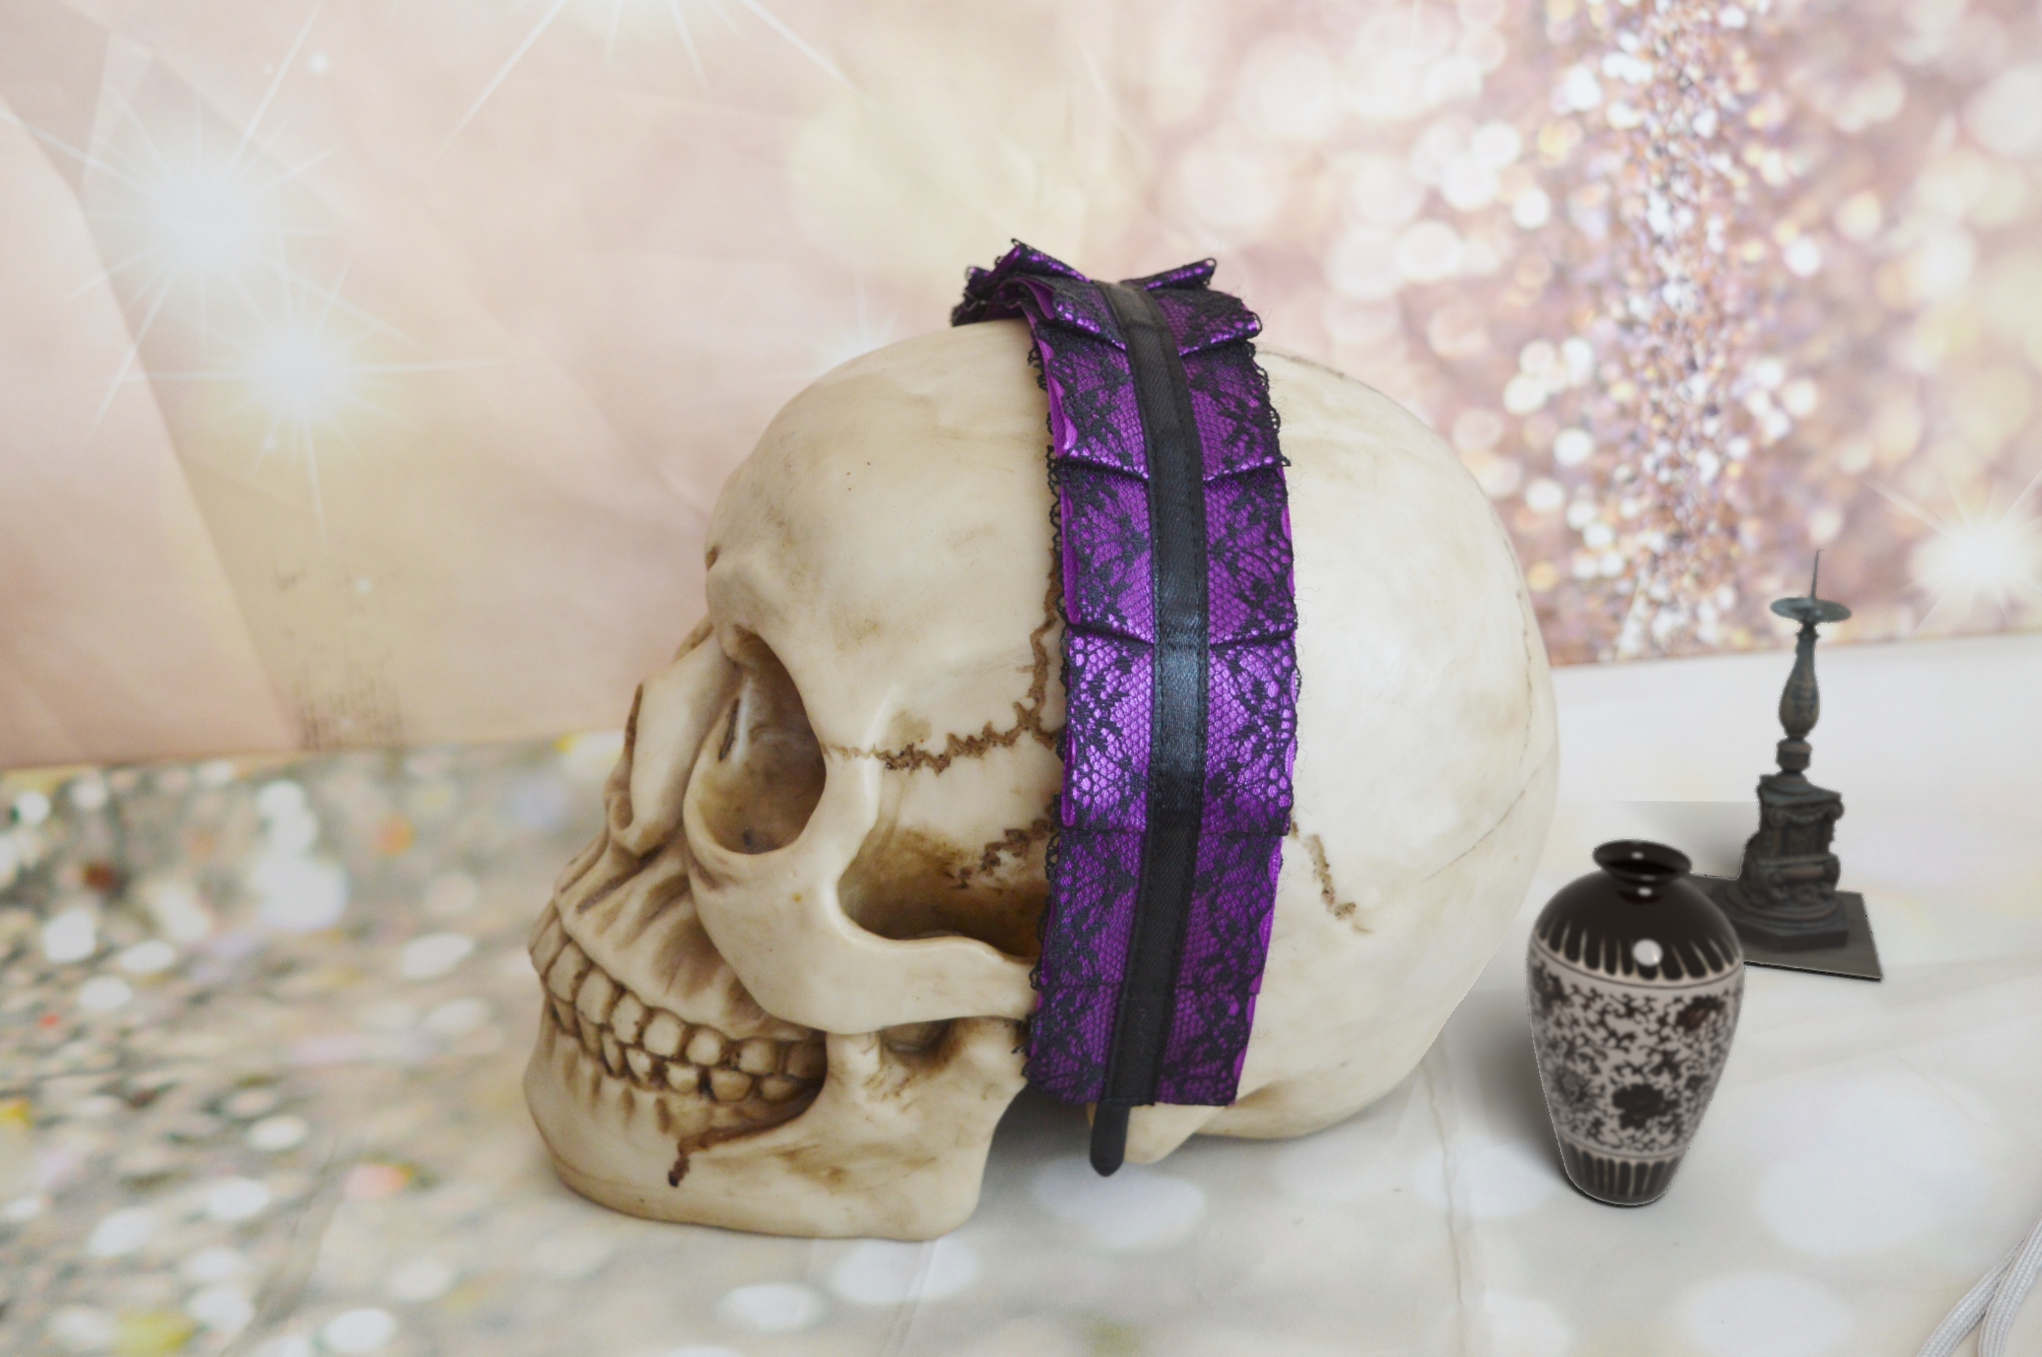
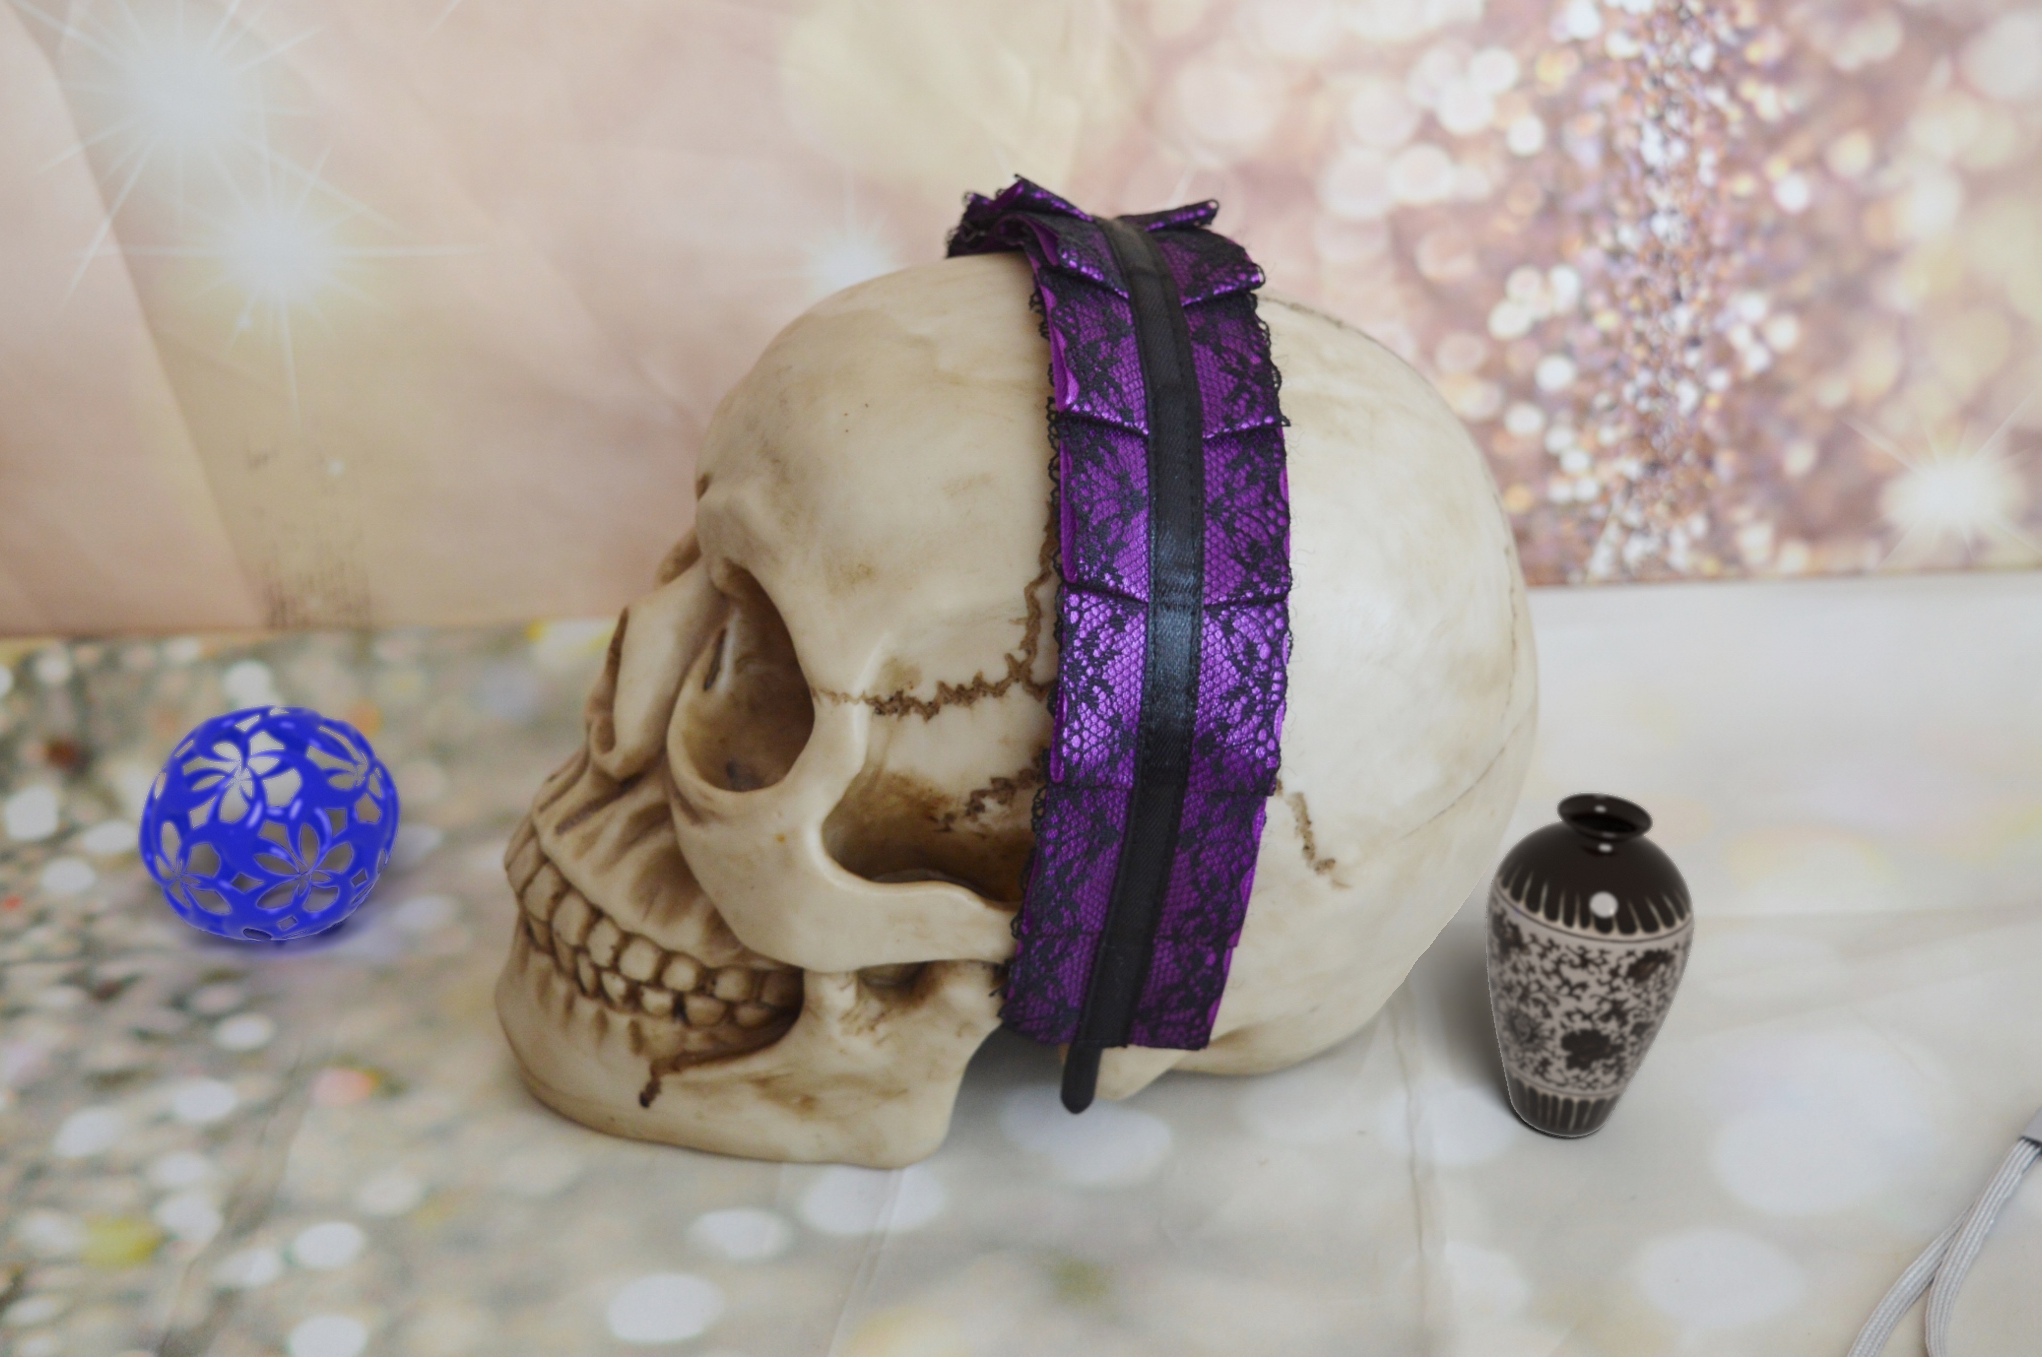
candle holder: present [1681,551,1883,980] -> none [1623,499,1817,914]
decorative ball: none [171,808,428,1045] -> present [138,705,401,942]

